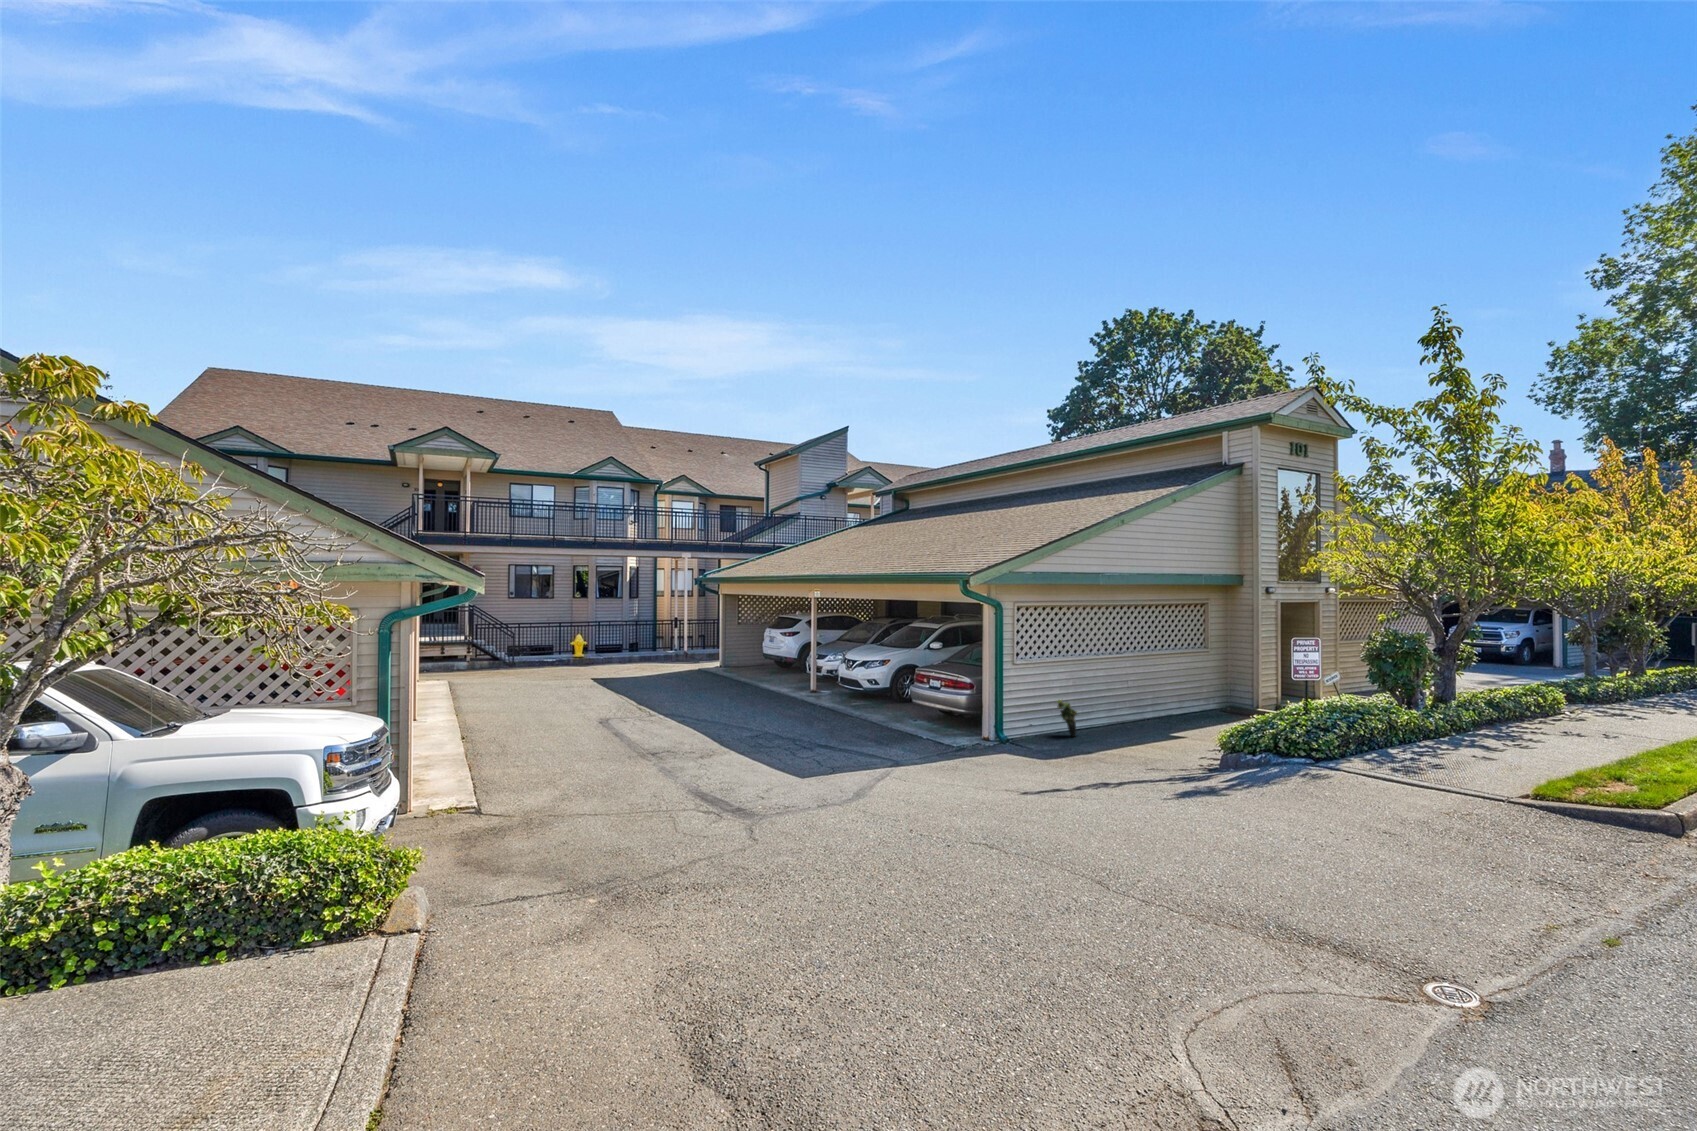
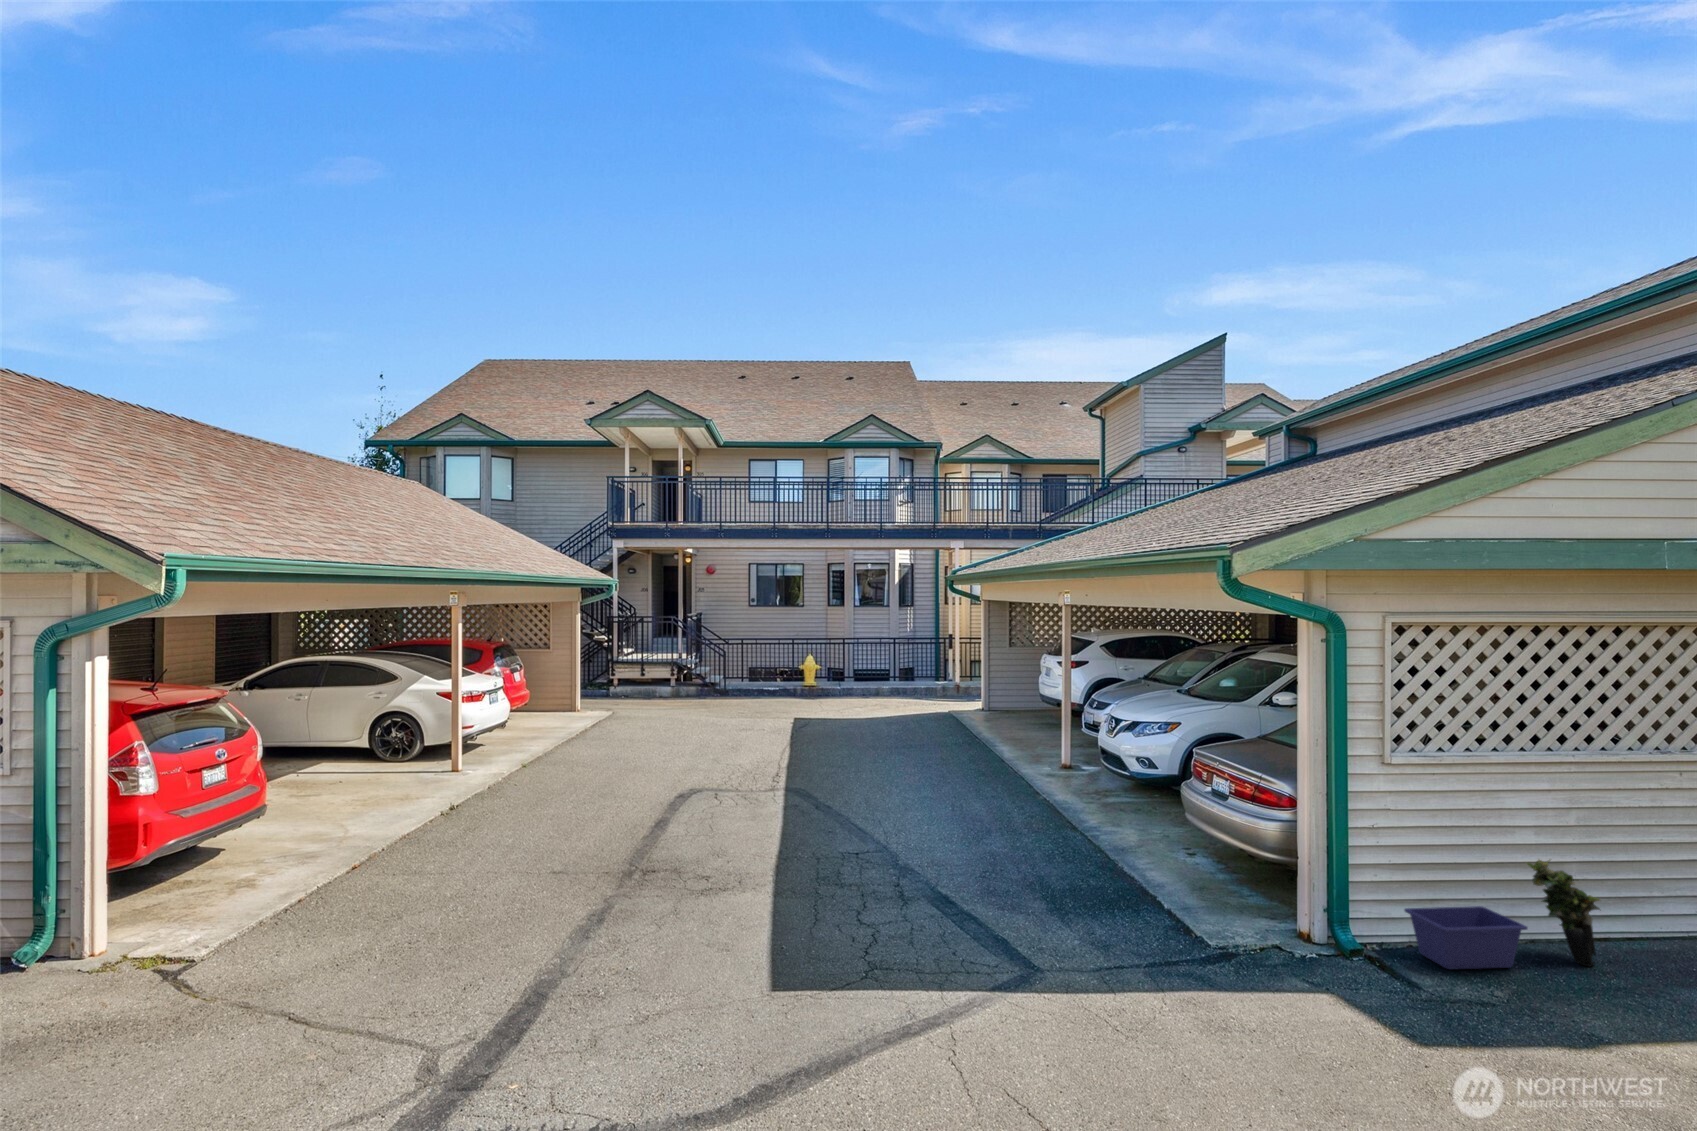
storage bin: none [1018,719,1059,742] -> present [1405,906,1527,969]

